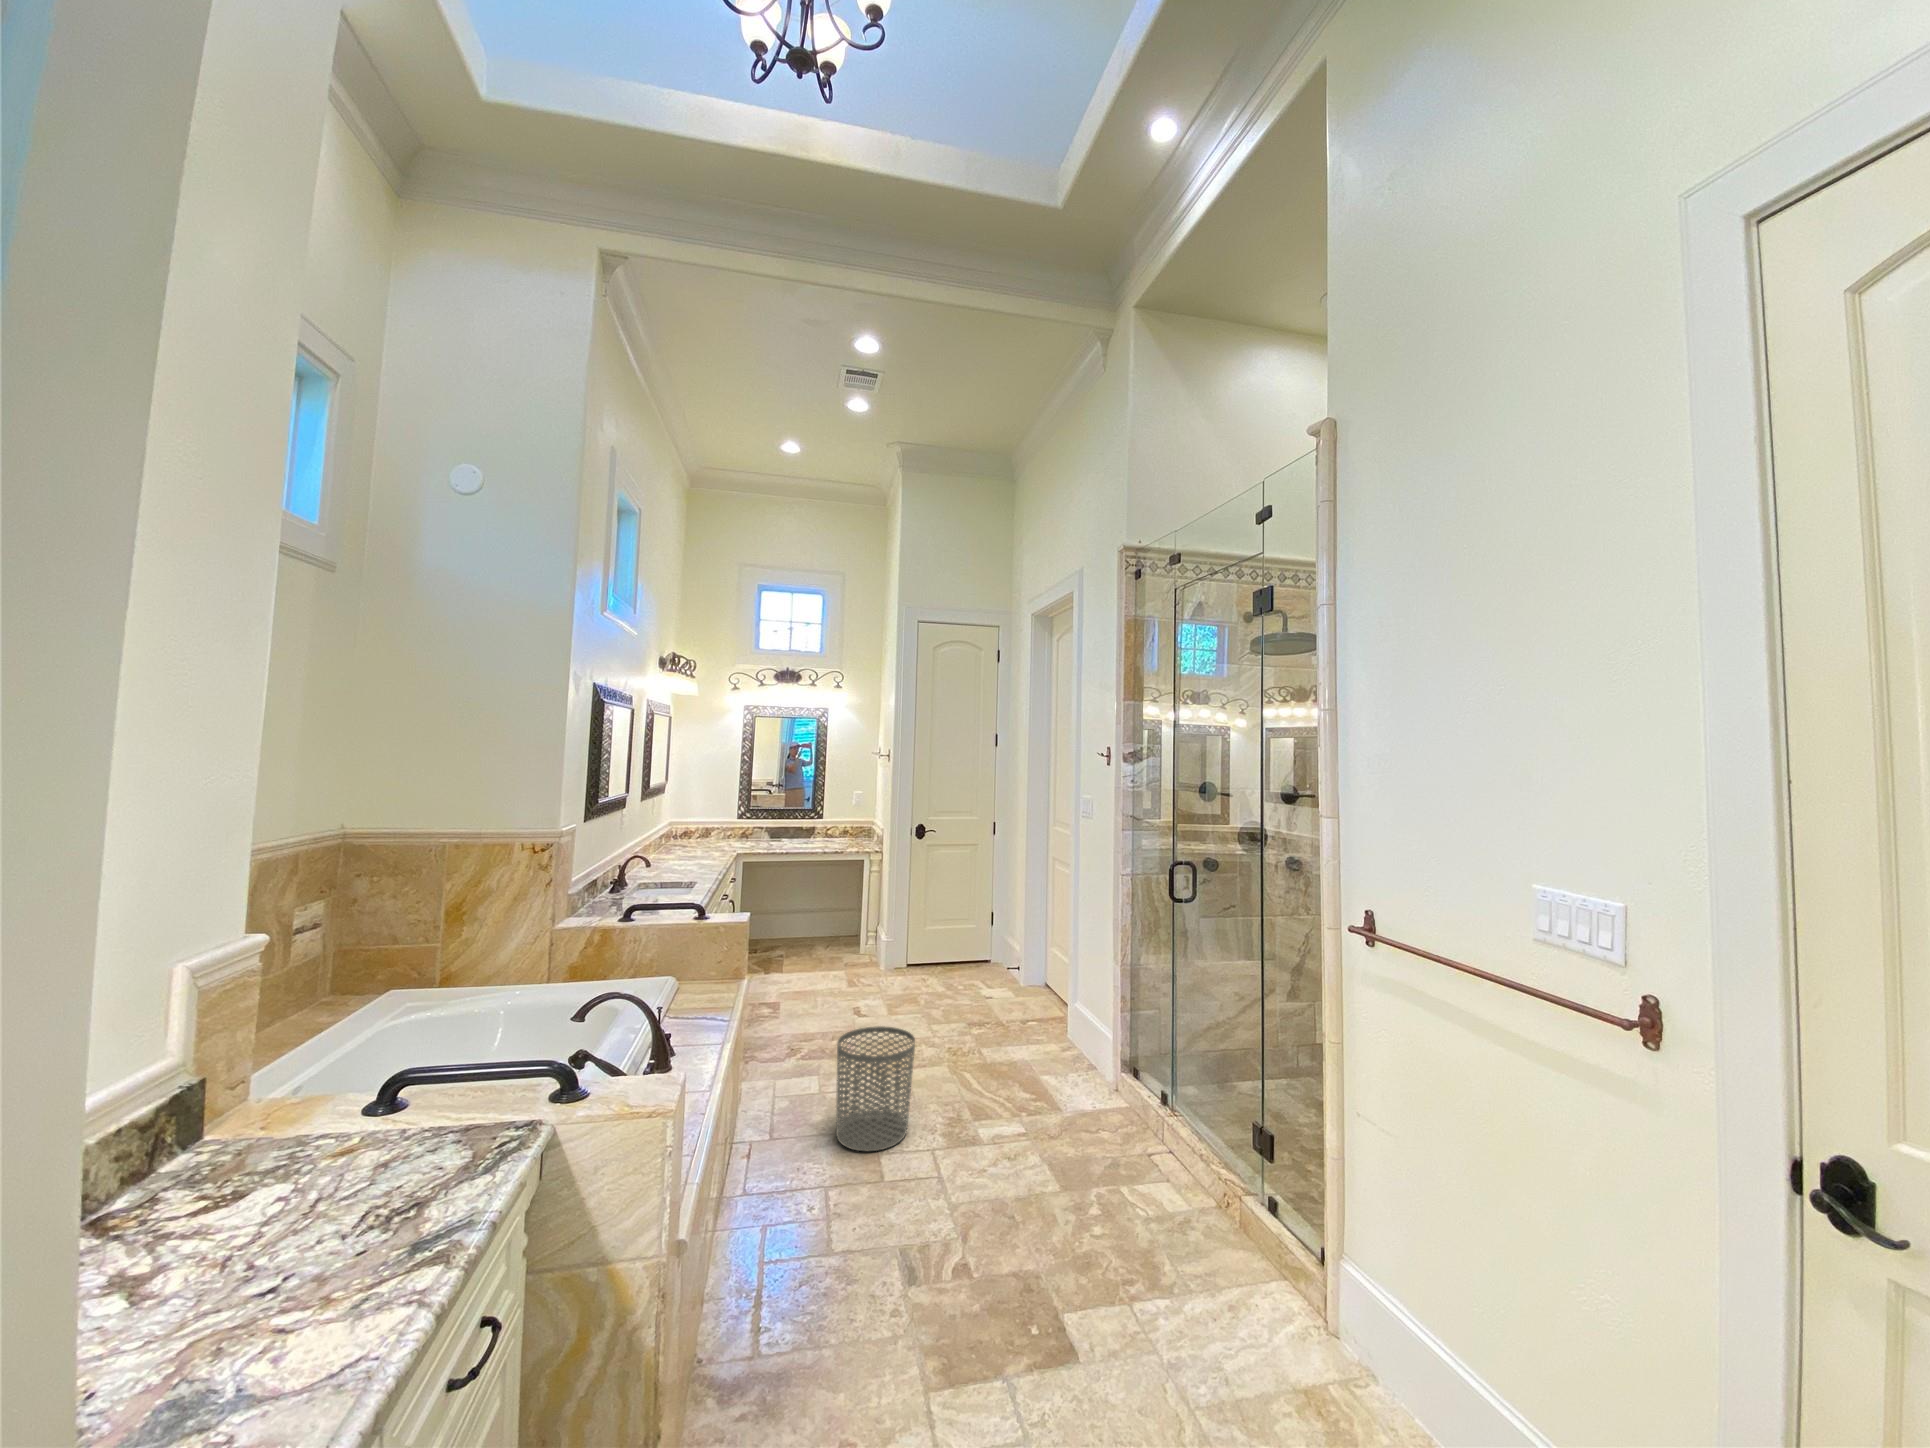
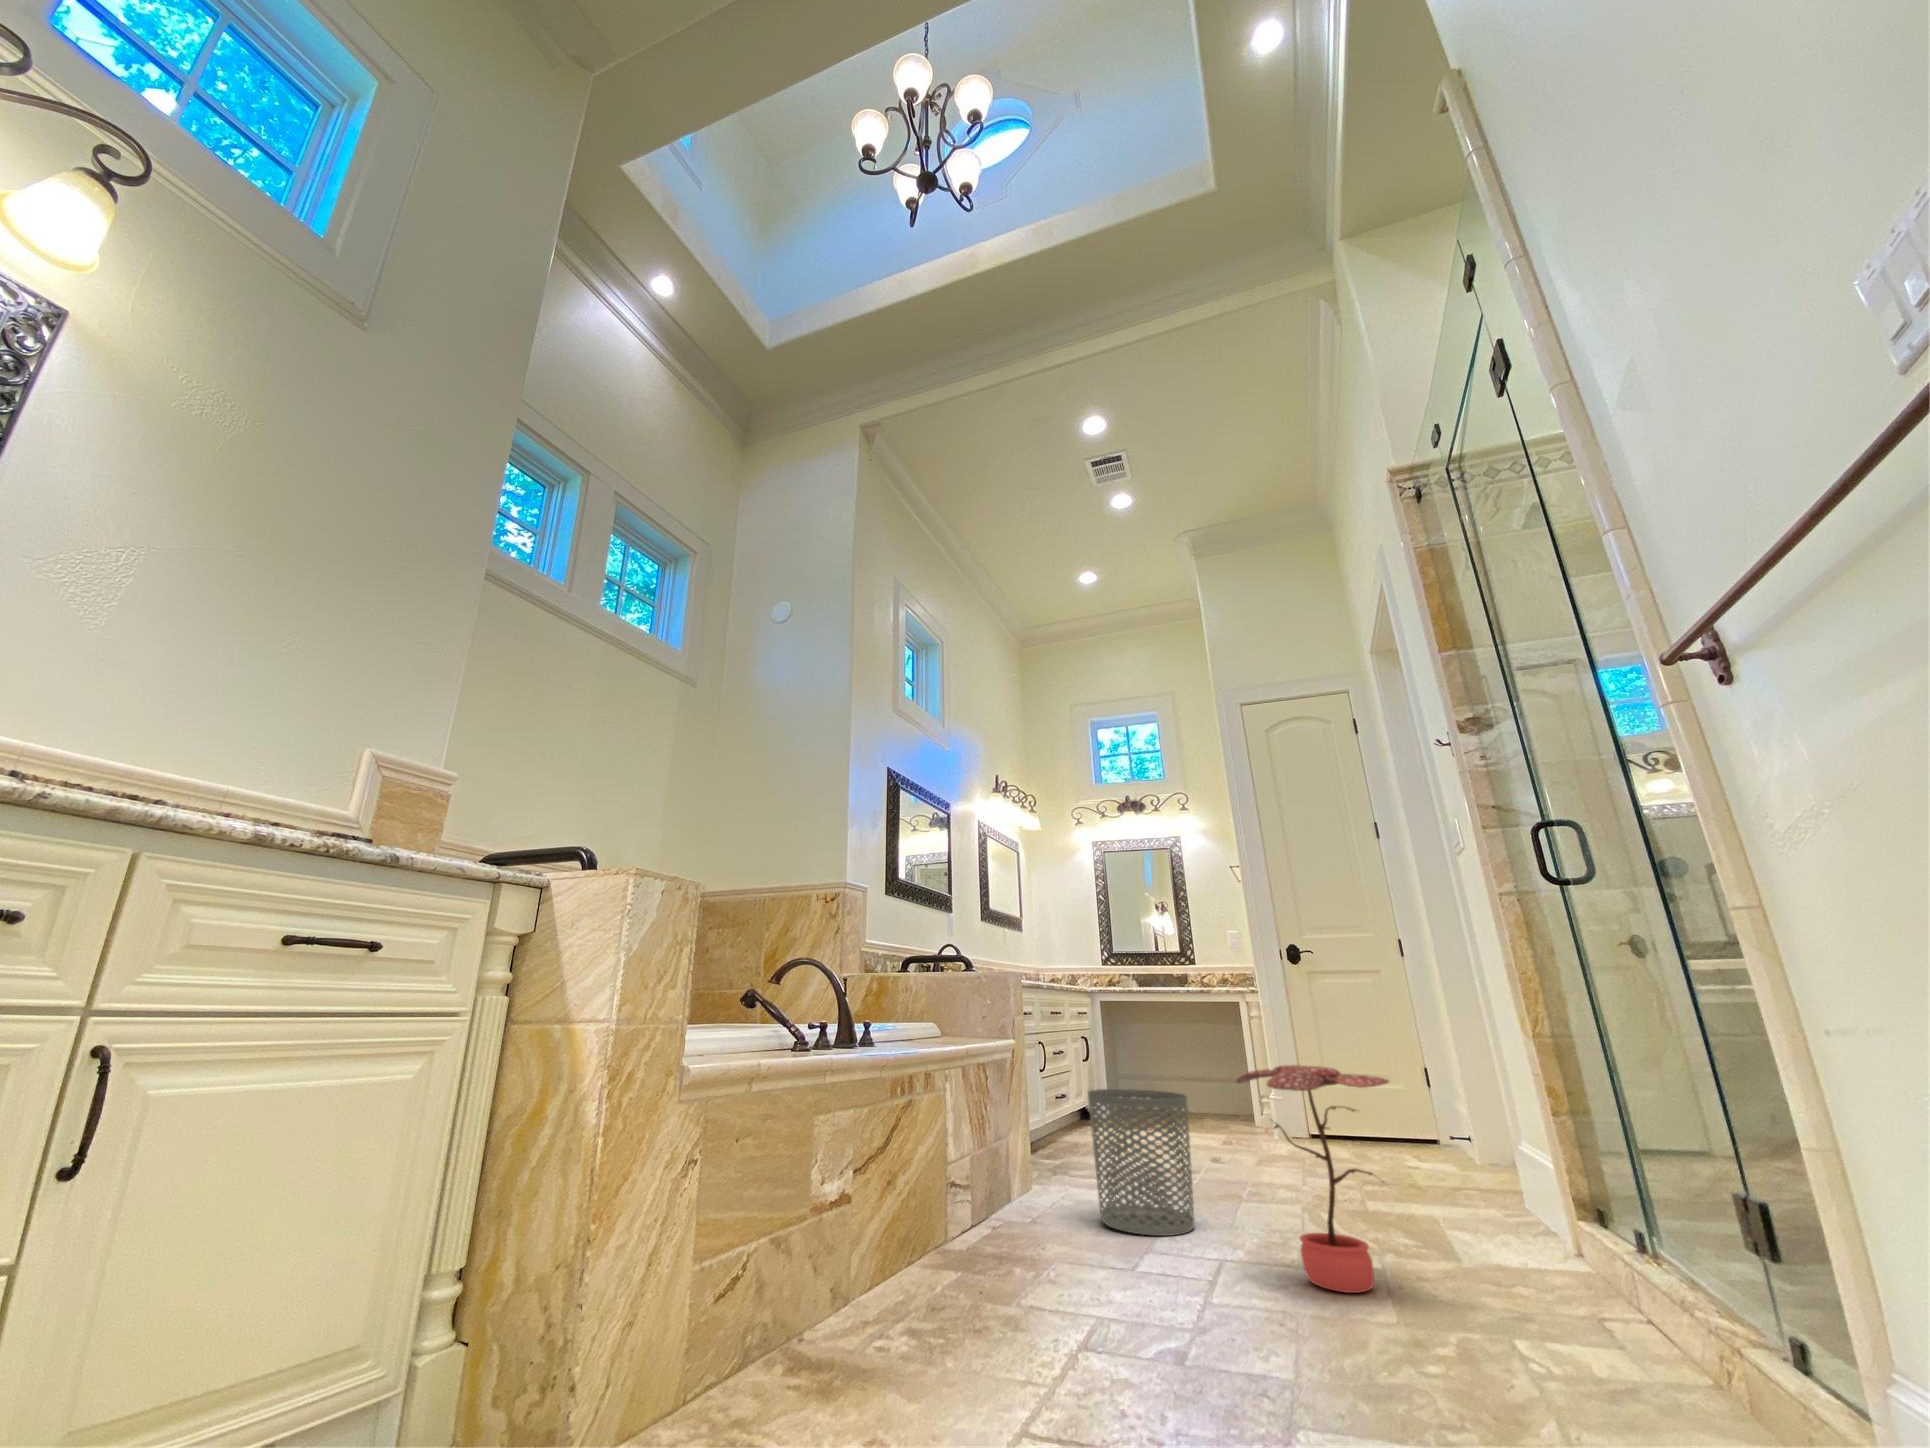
potted plant: none [984,1032,1083,1184] -> present [1236,1065,1389,1293]

